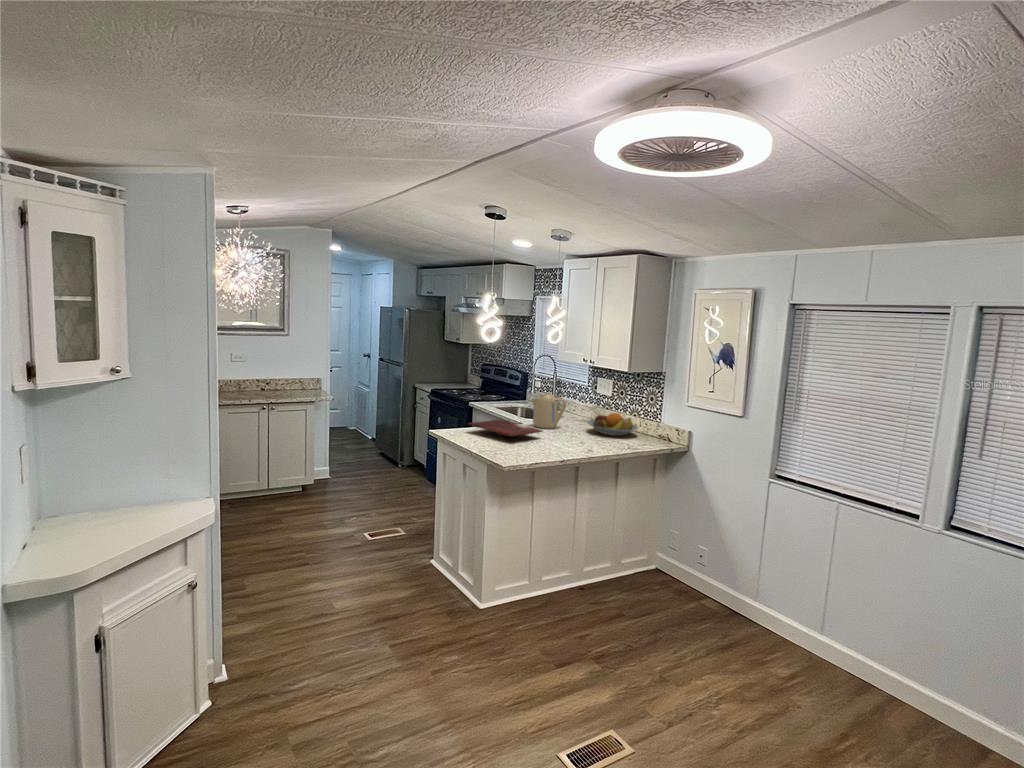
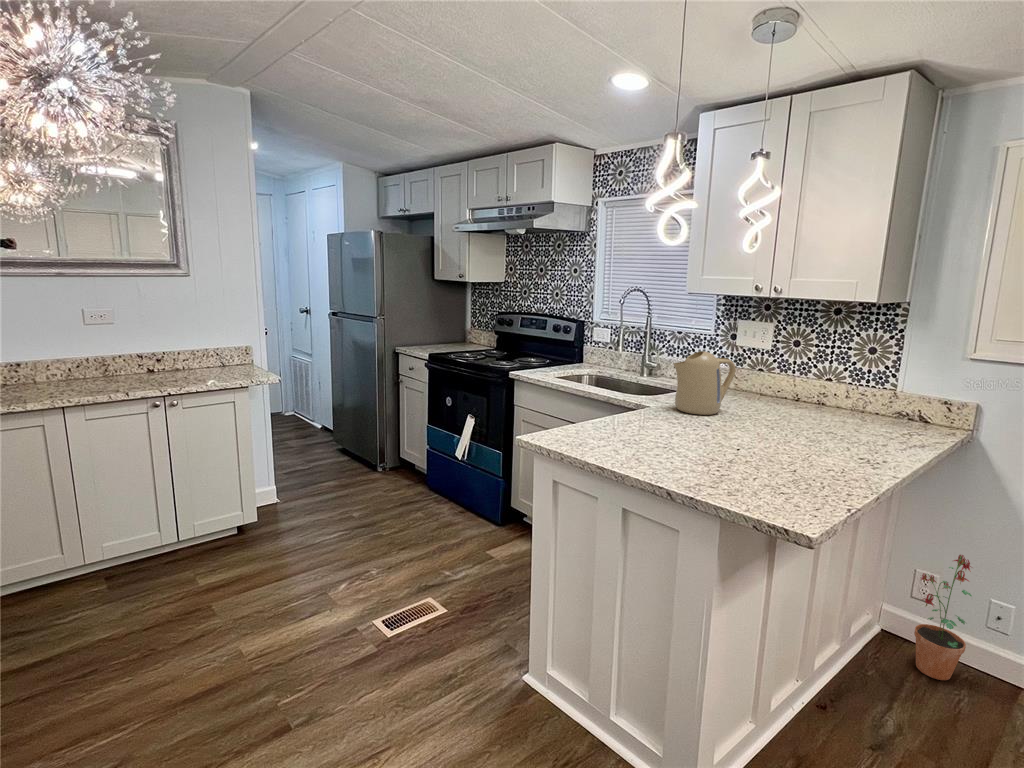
fruit bowl: present [588,413,638,436] -> none [770,379,869,420]
cutting board: present [468,420,542,437] -> none [600,406,745,447]
potted plant: none [654,517,685,589] -> present [914,555,972,680]

